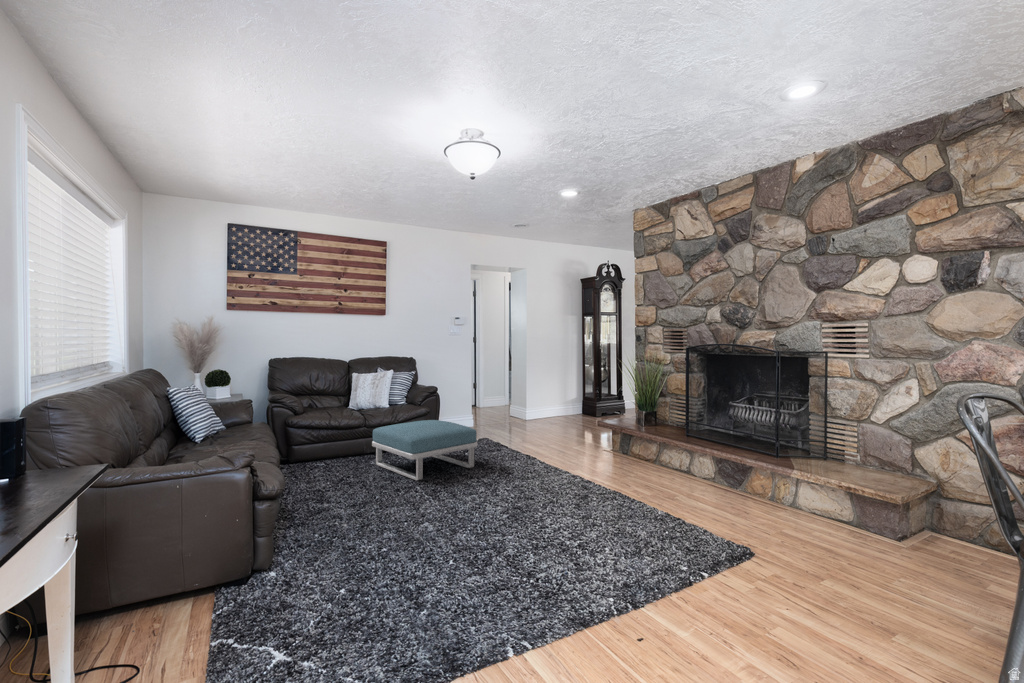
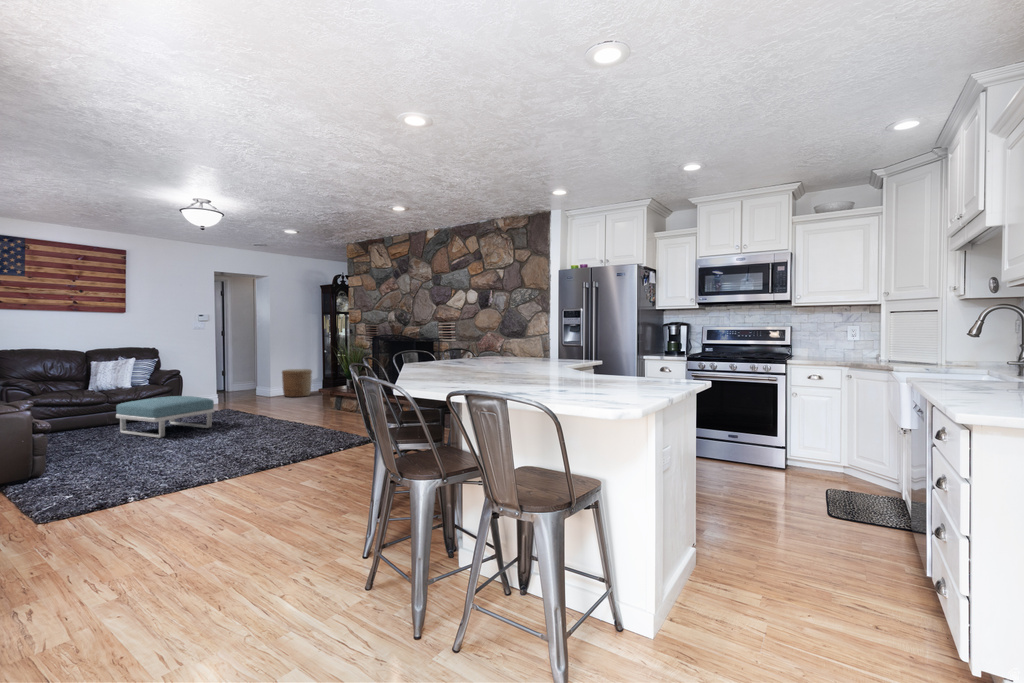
woven basket: none [541,385,576,422] -> present [282,369,312,397]

